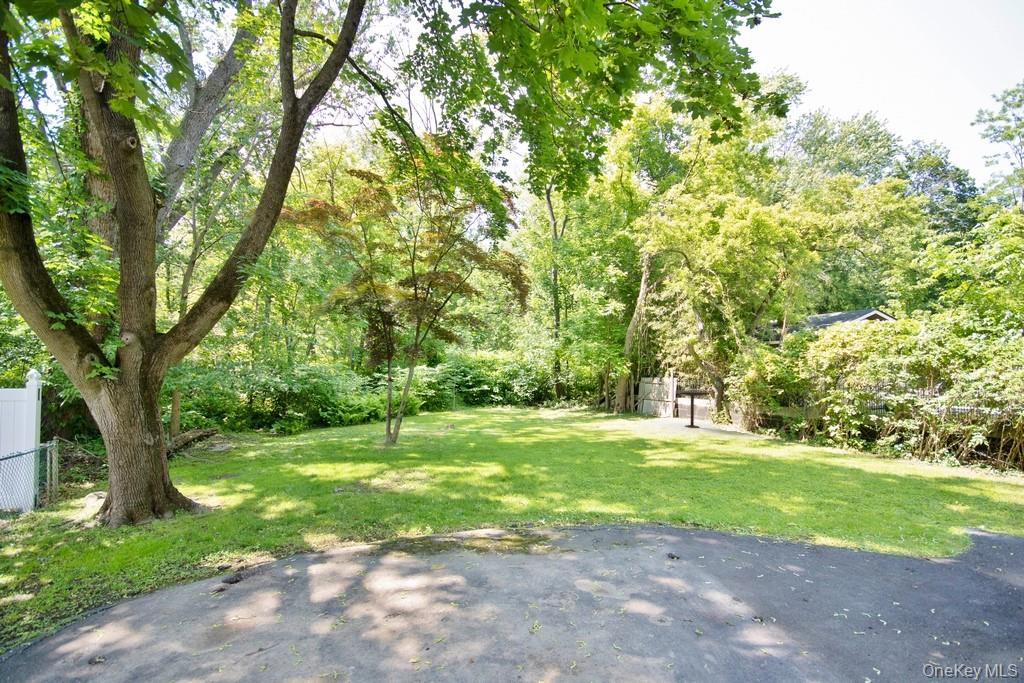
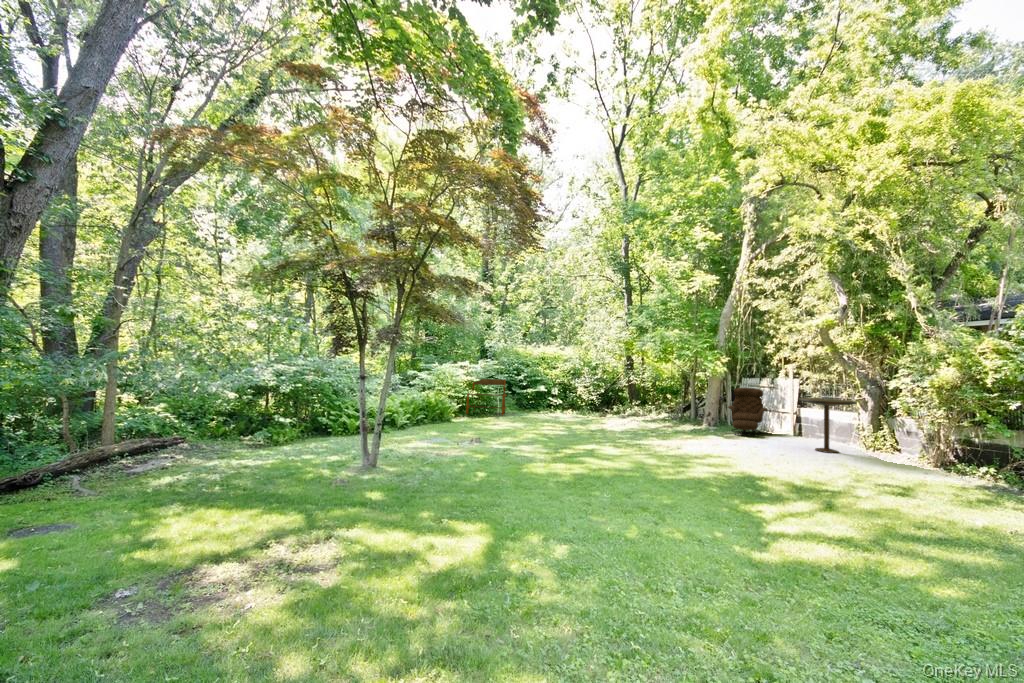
bench: none [426,379,460,410] -> present [466,379,507,415]
lounge chair: none [630,385,658,420] -> present [728,388,768,436]

